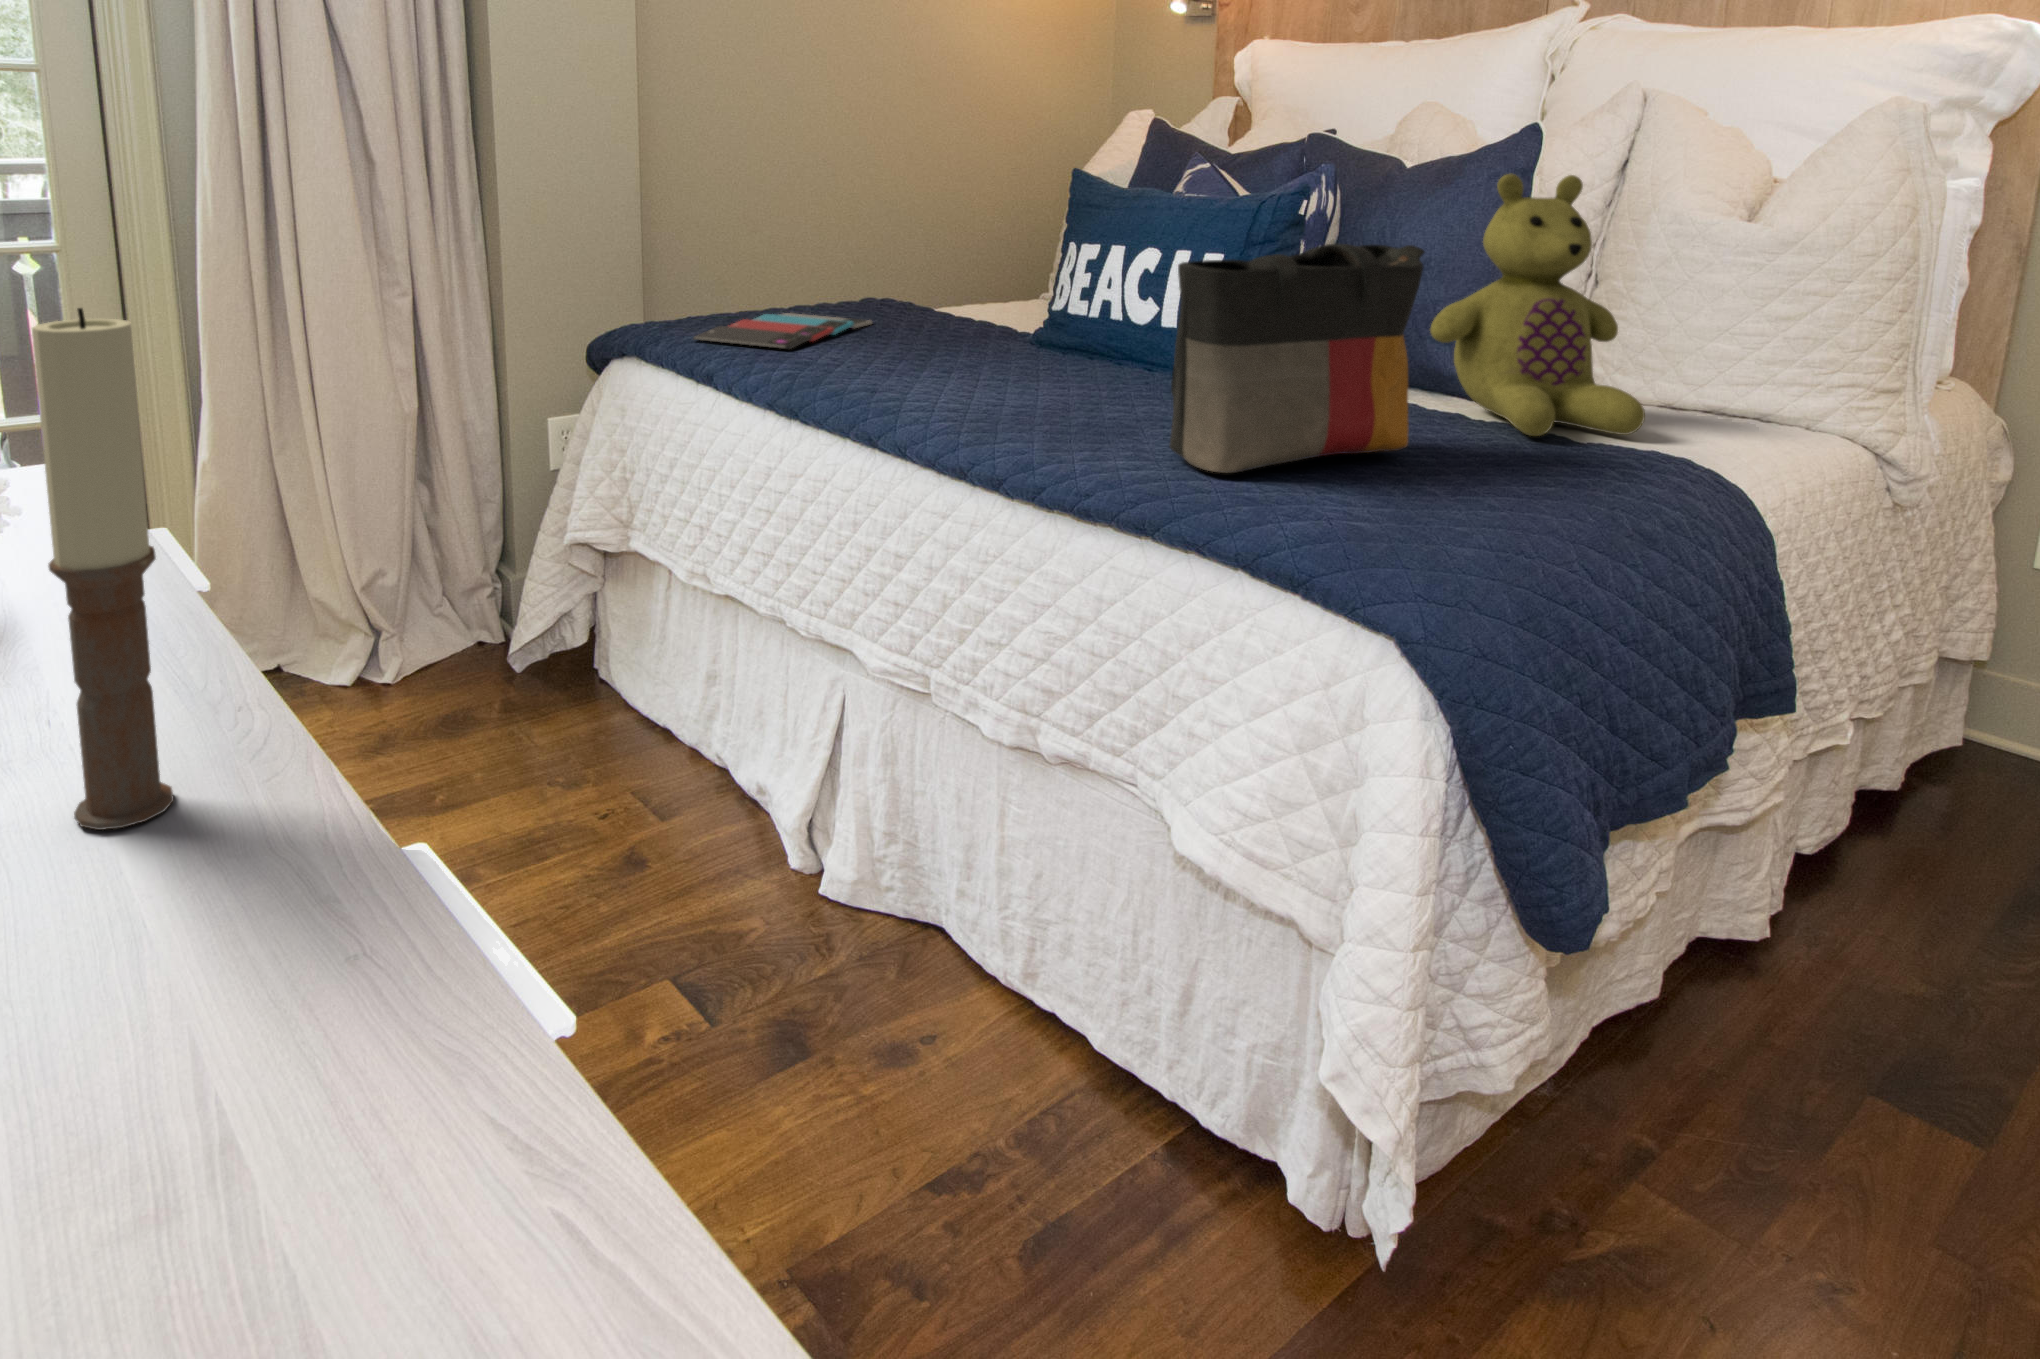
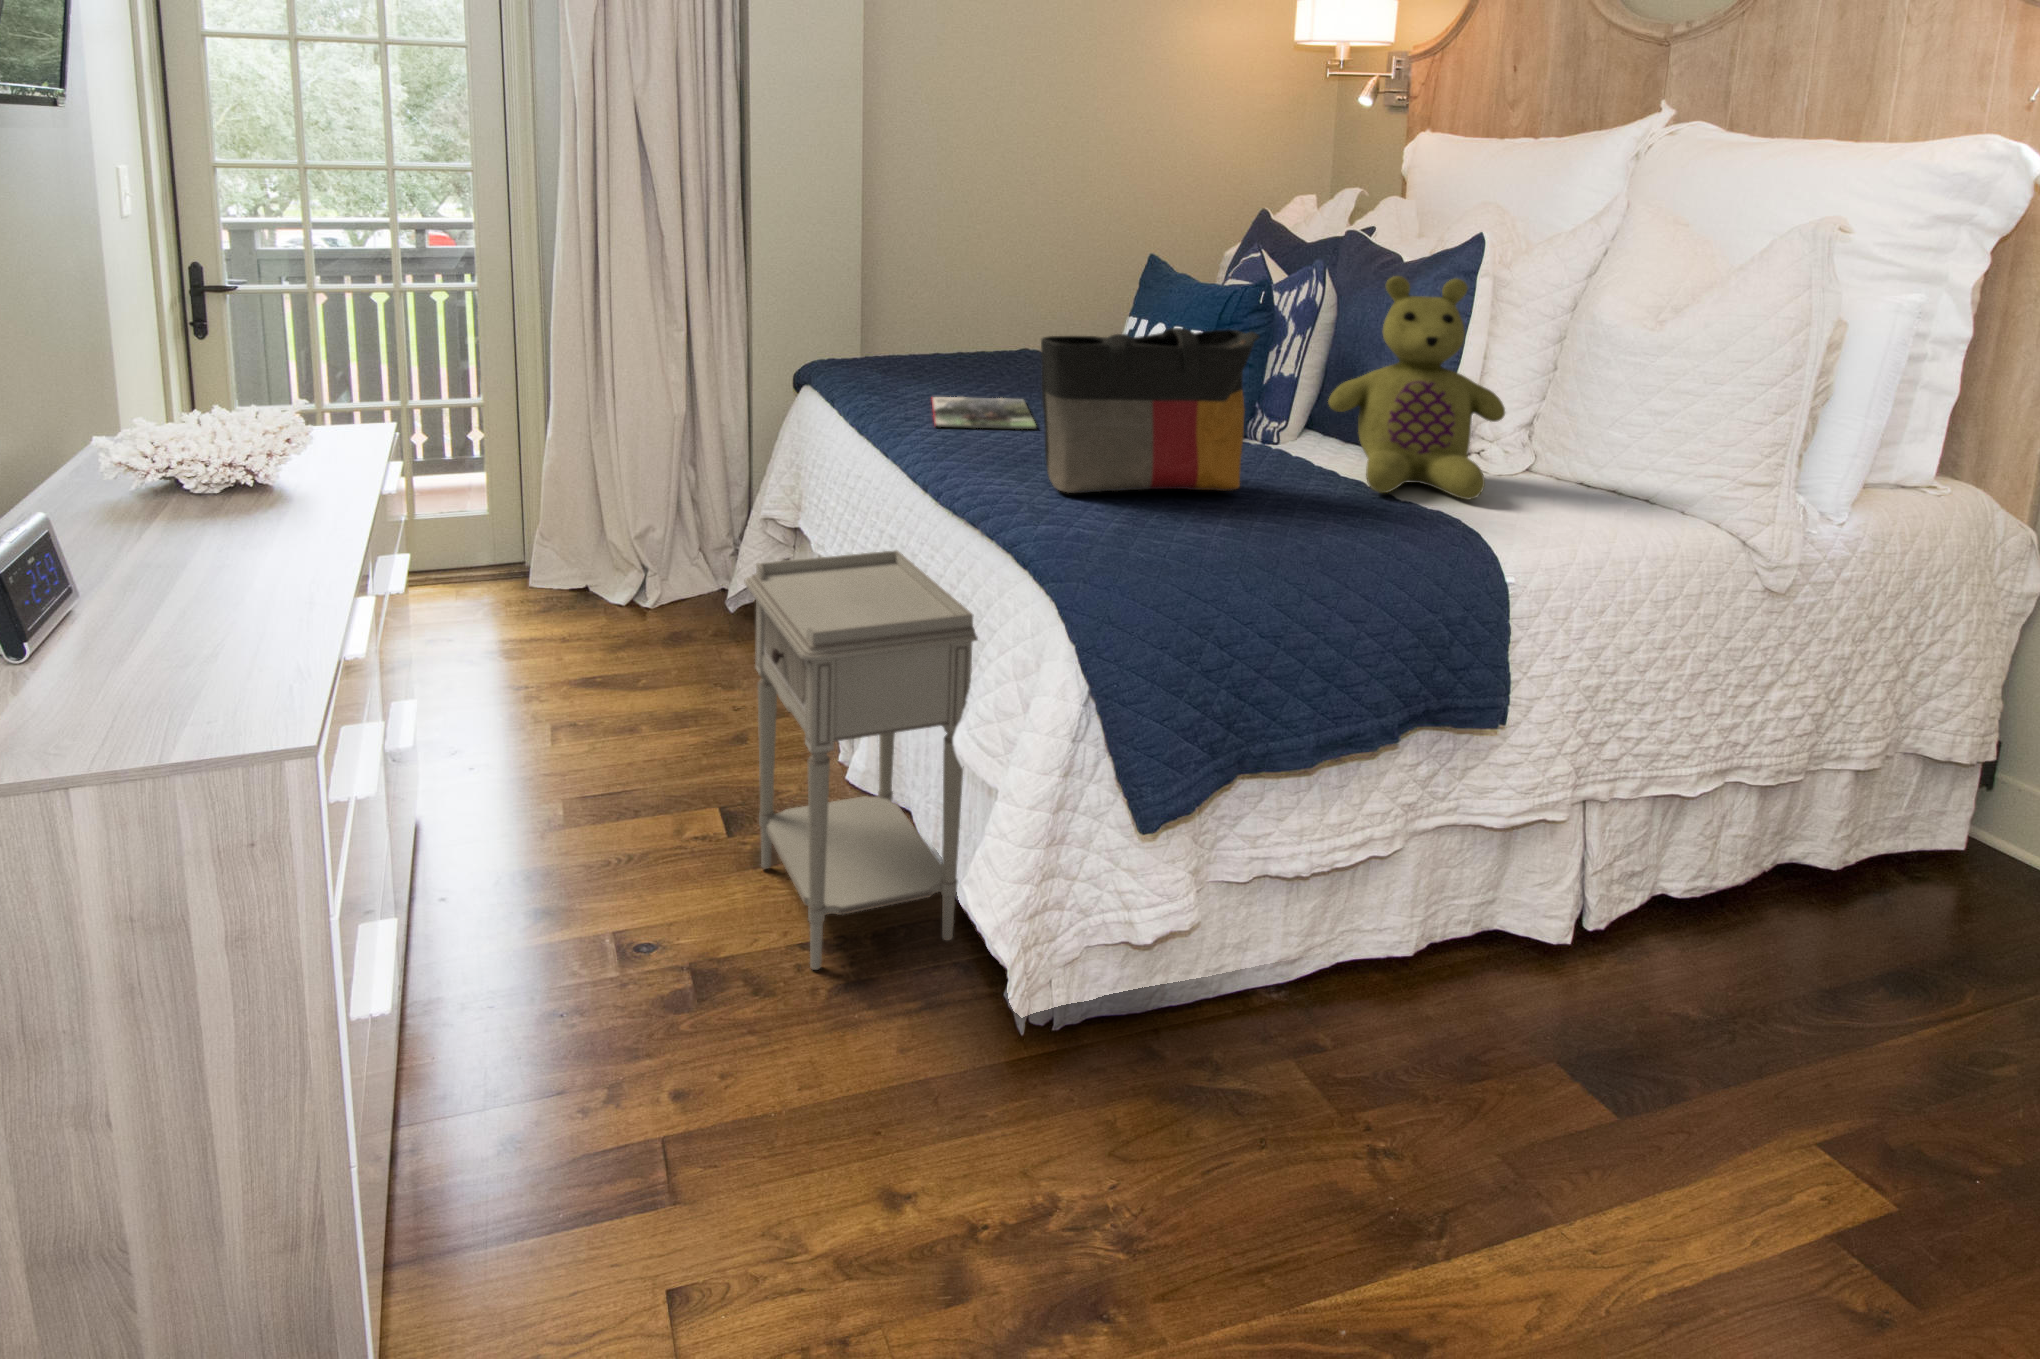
candle: present [32,308,174,830] -> none [239,336,295,578]
smartphone: present [693,313,872,349] -> none [844,357,999,385]
magazine: none [854,357,1039,400] -> present [931,397,1036,429]
nightstand: none [761,575,1168,1213] -> present [745,550,978,970]

